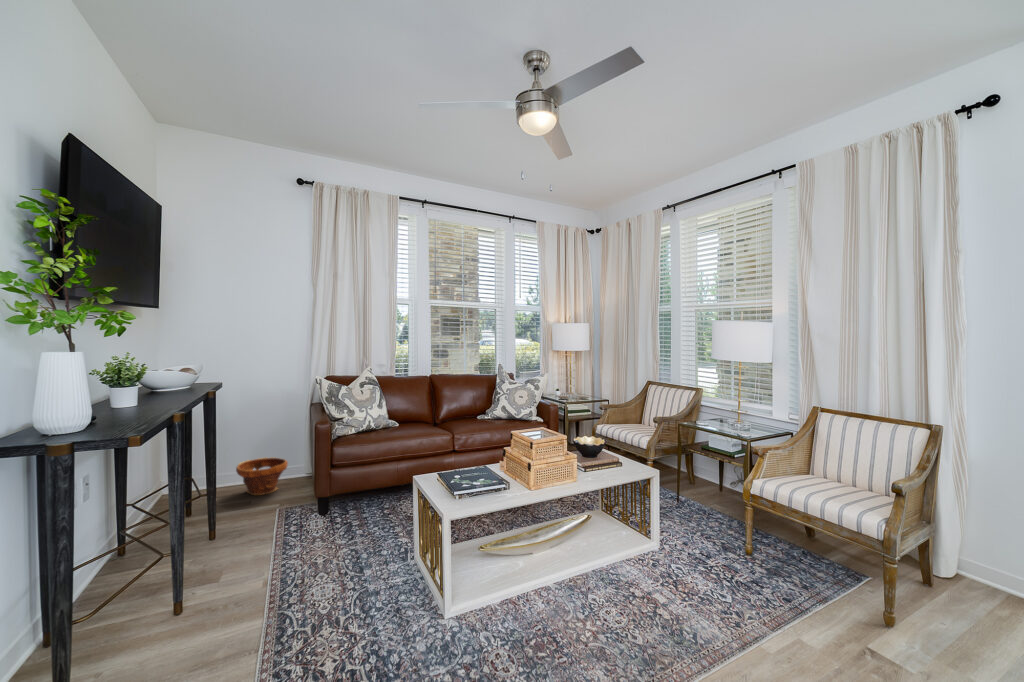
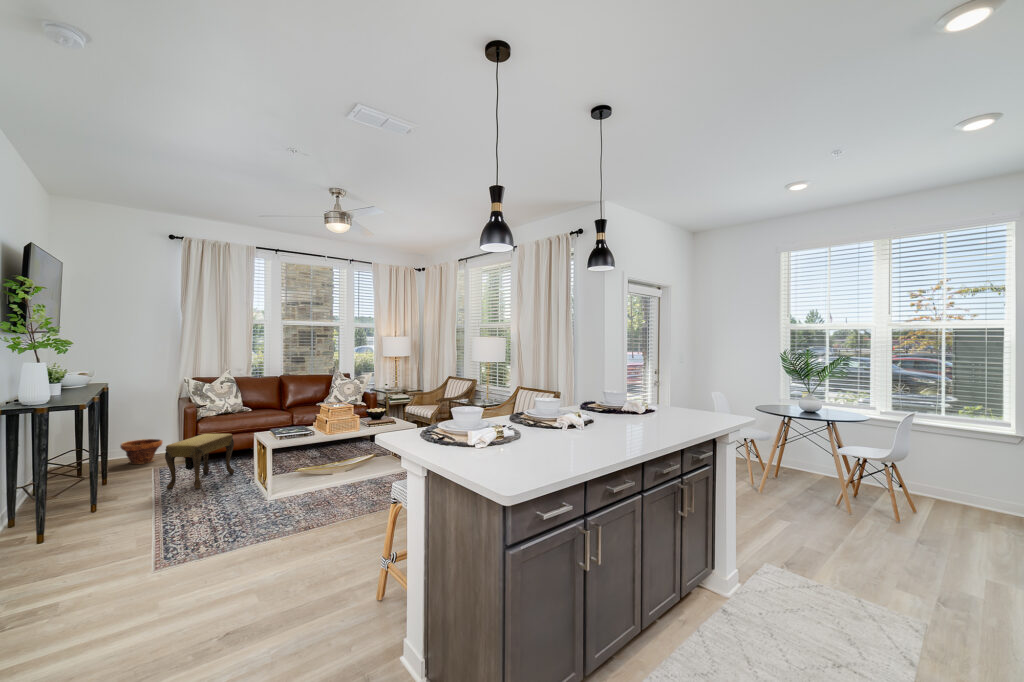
footstool: none [288,467,384,572] -> present [165,433,234,489]

